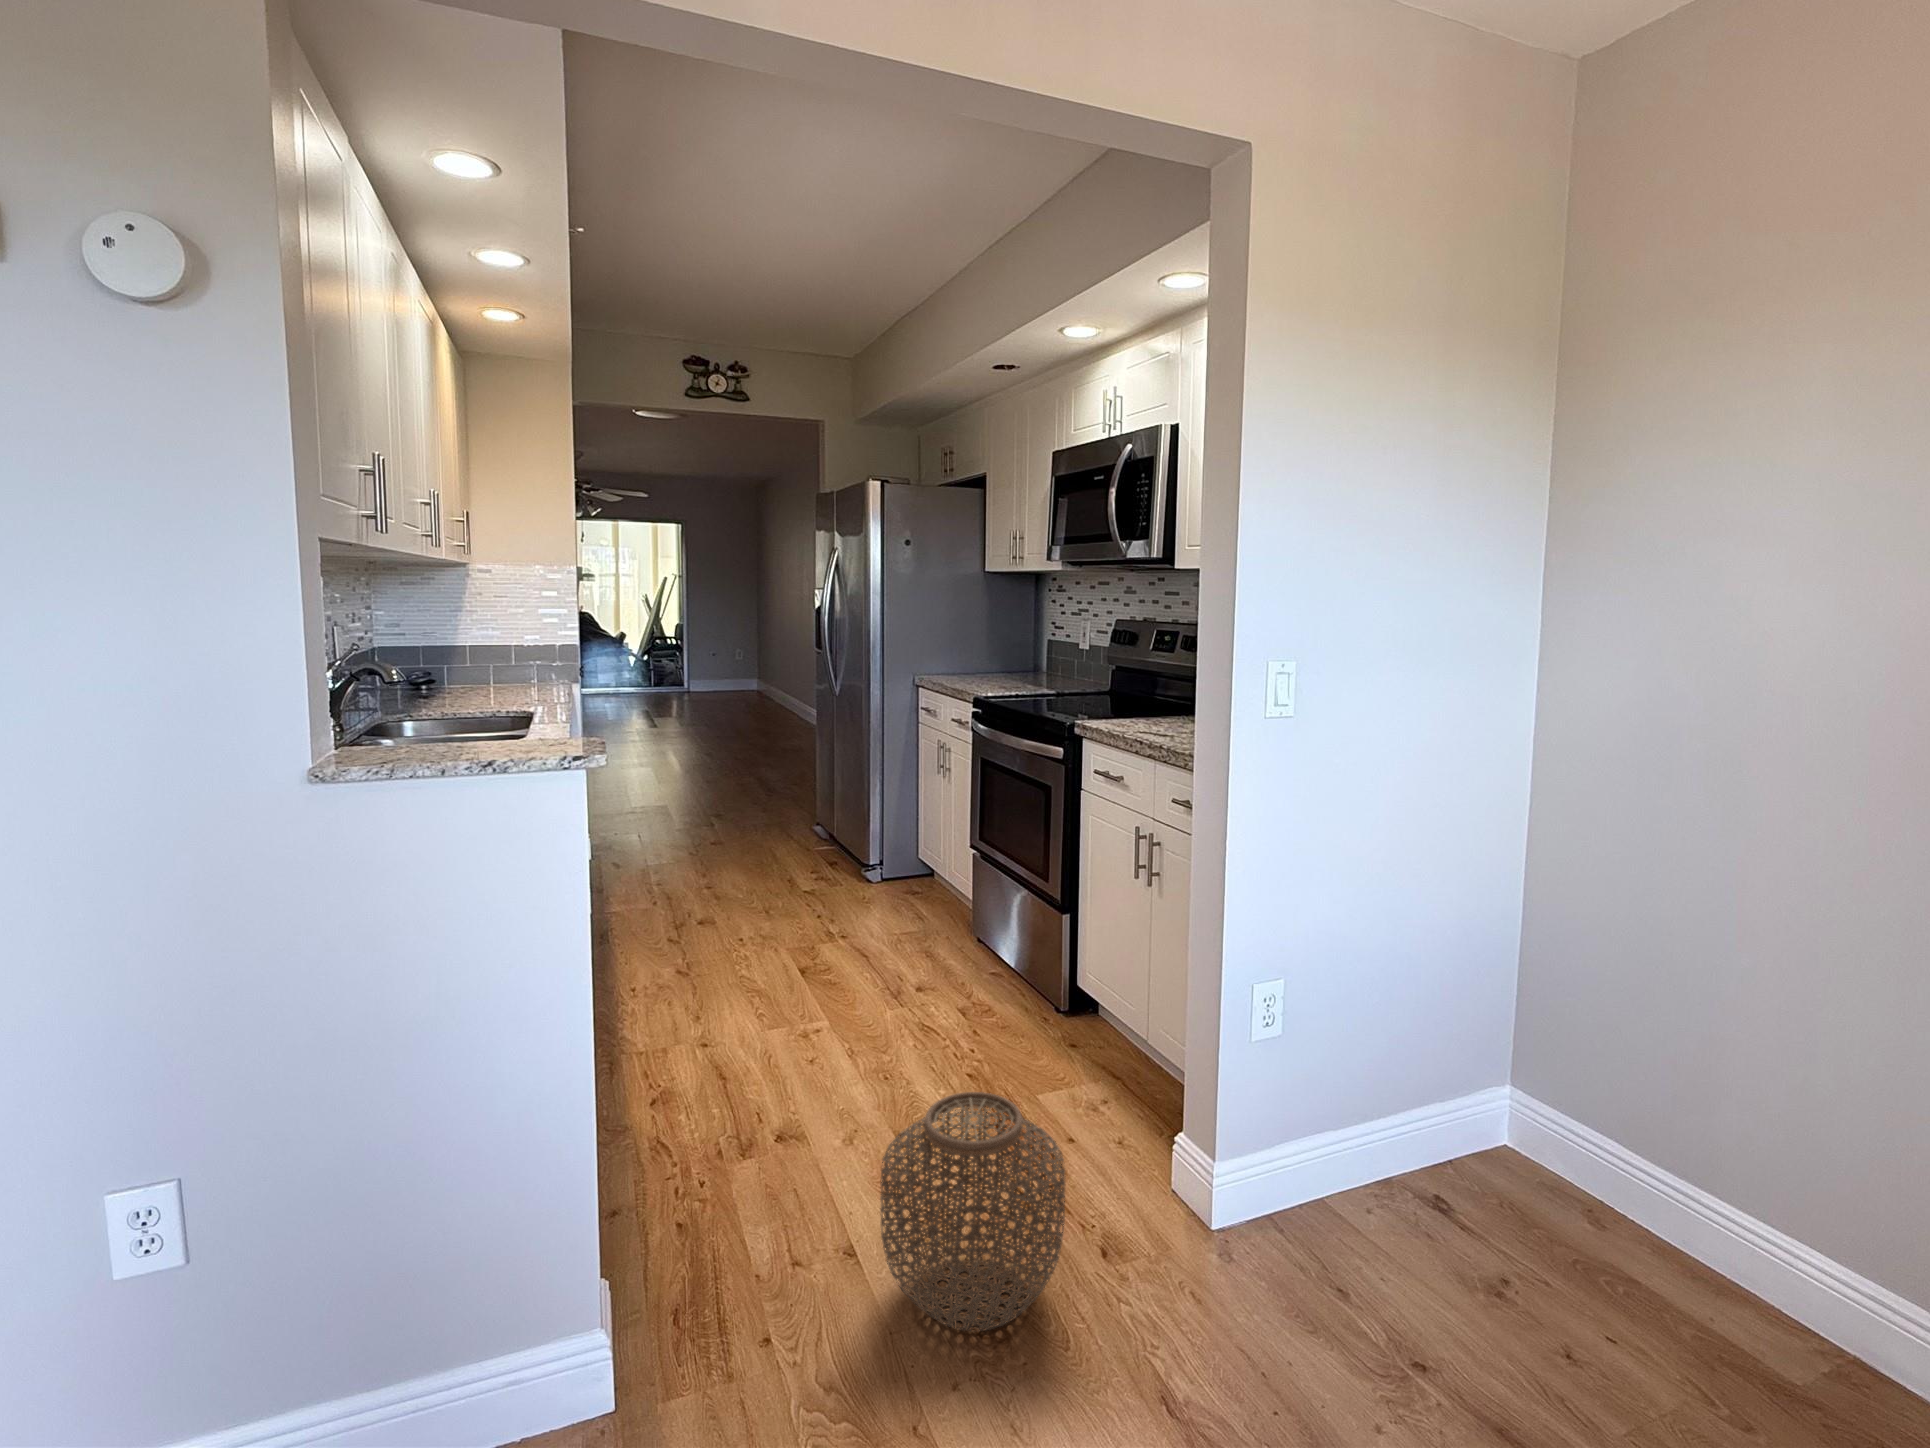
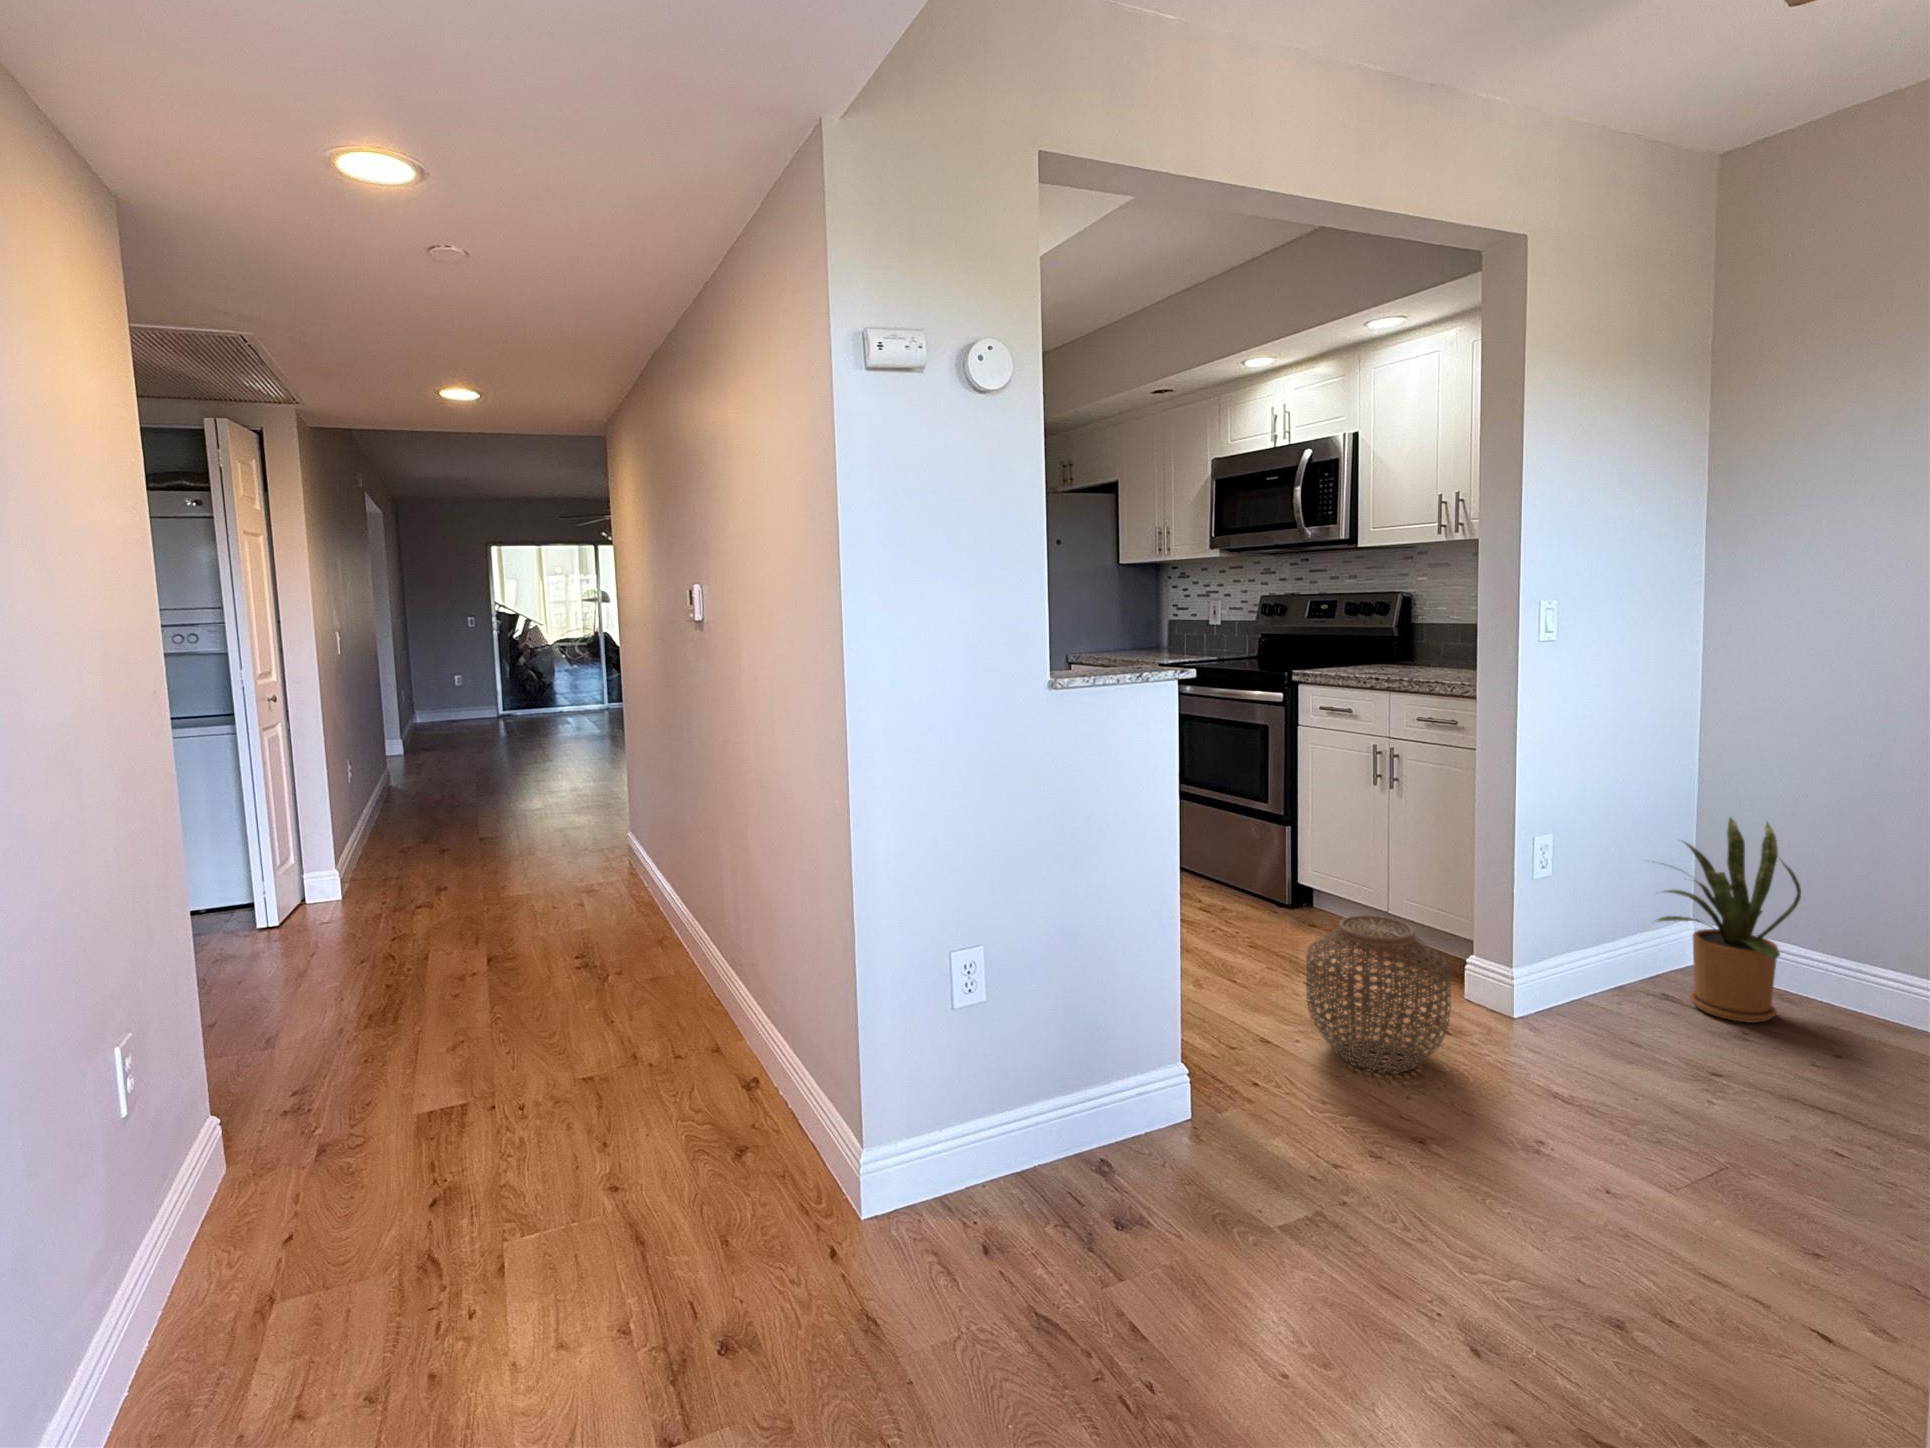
house plant: none [1409,965,1586,1263] -> present [1657,818,1801,1023]

